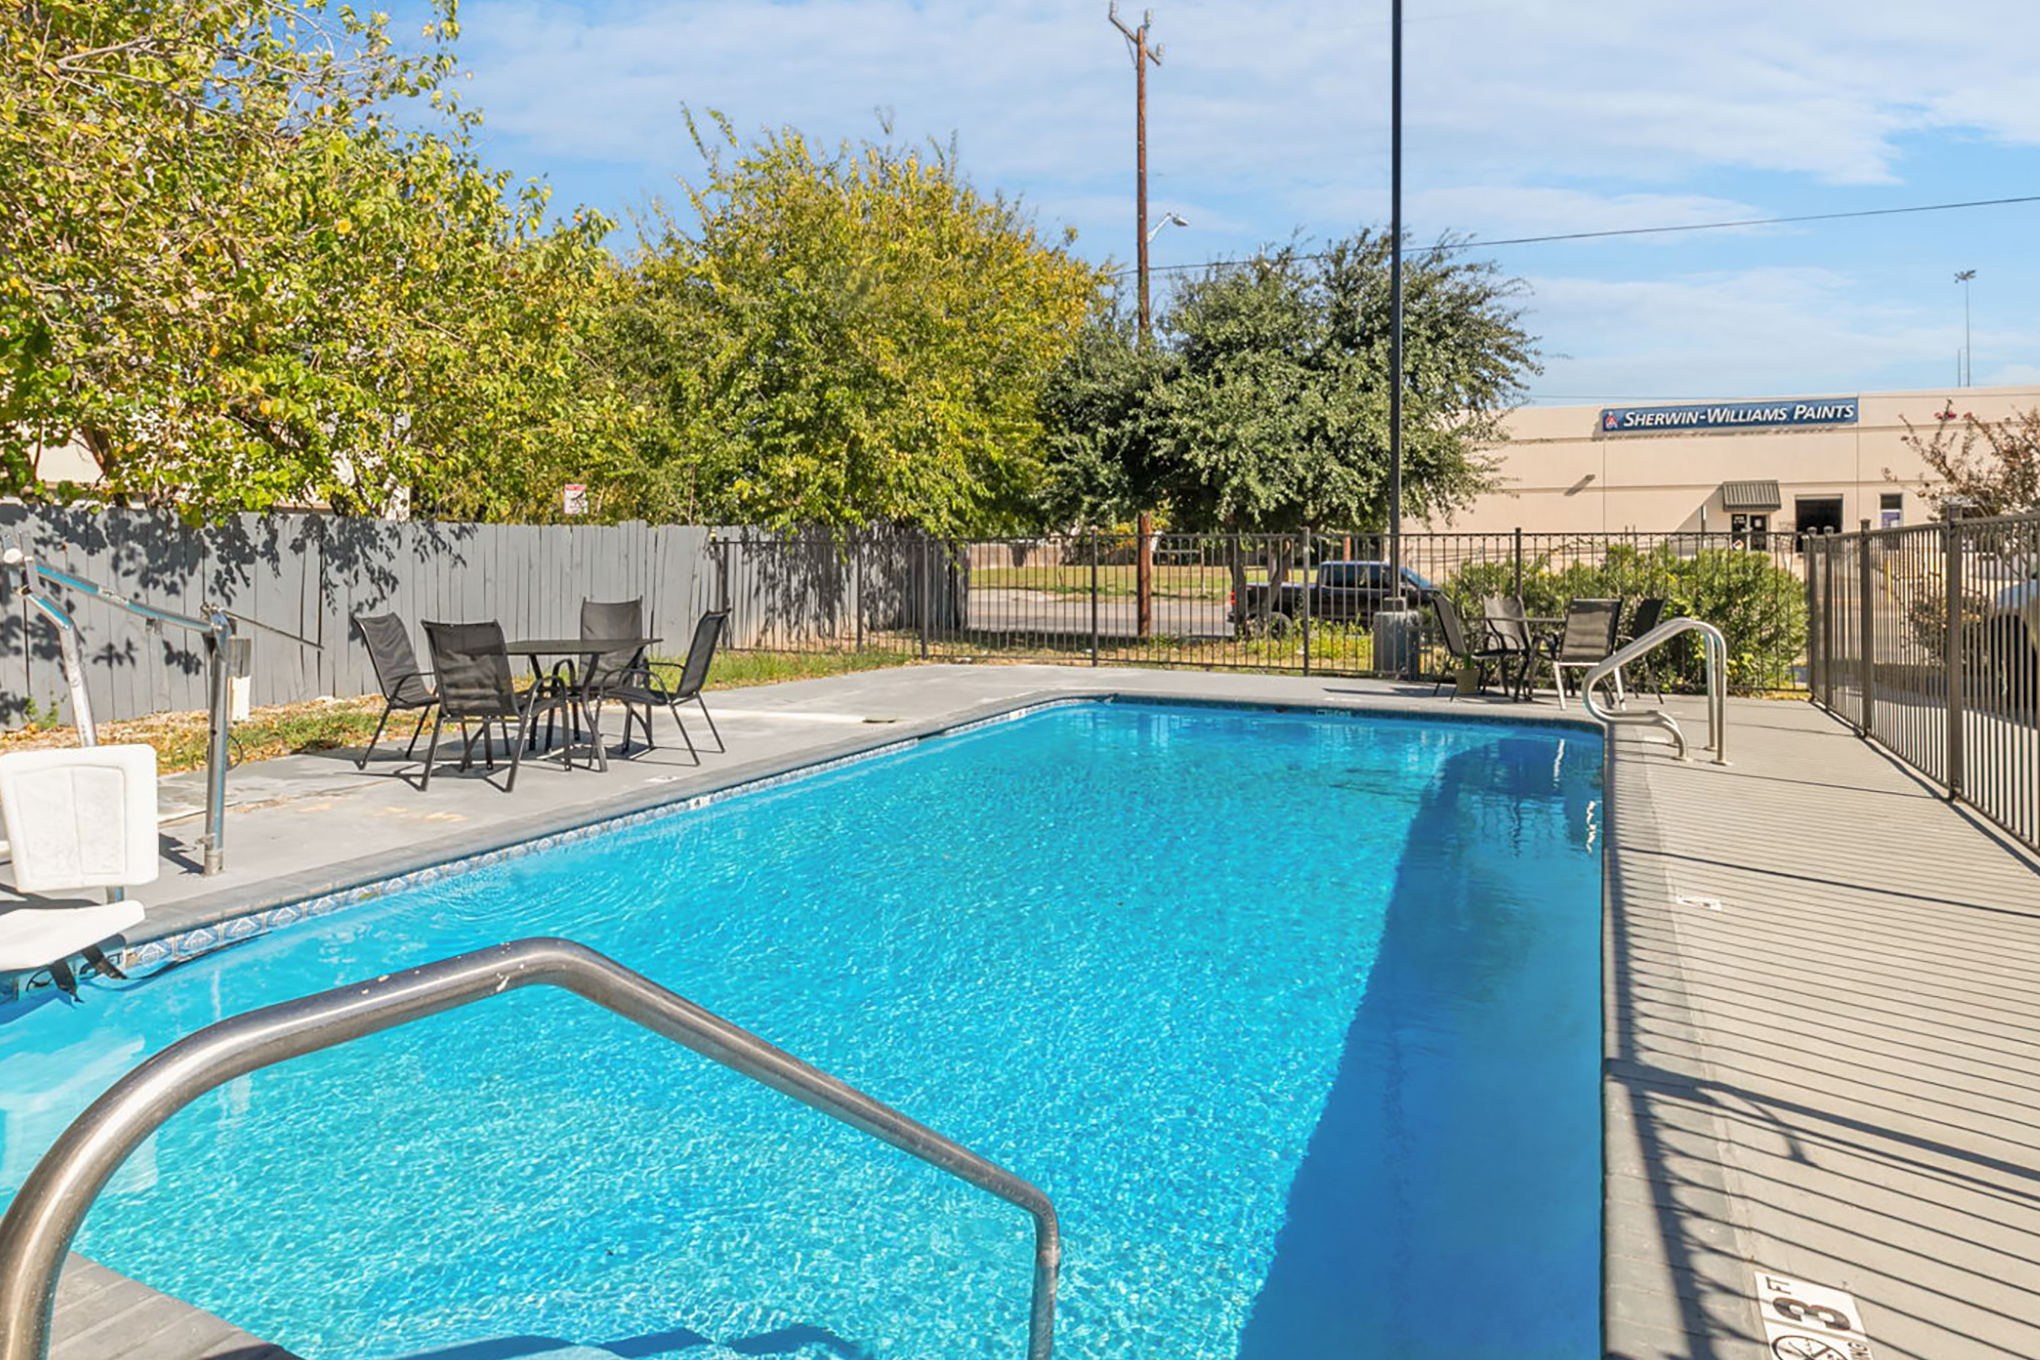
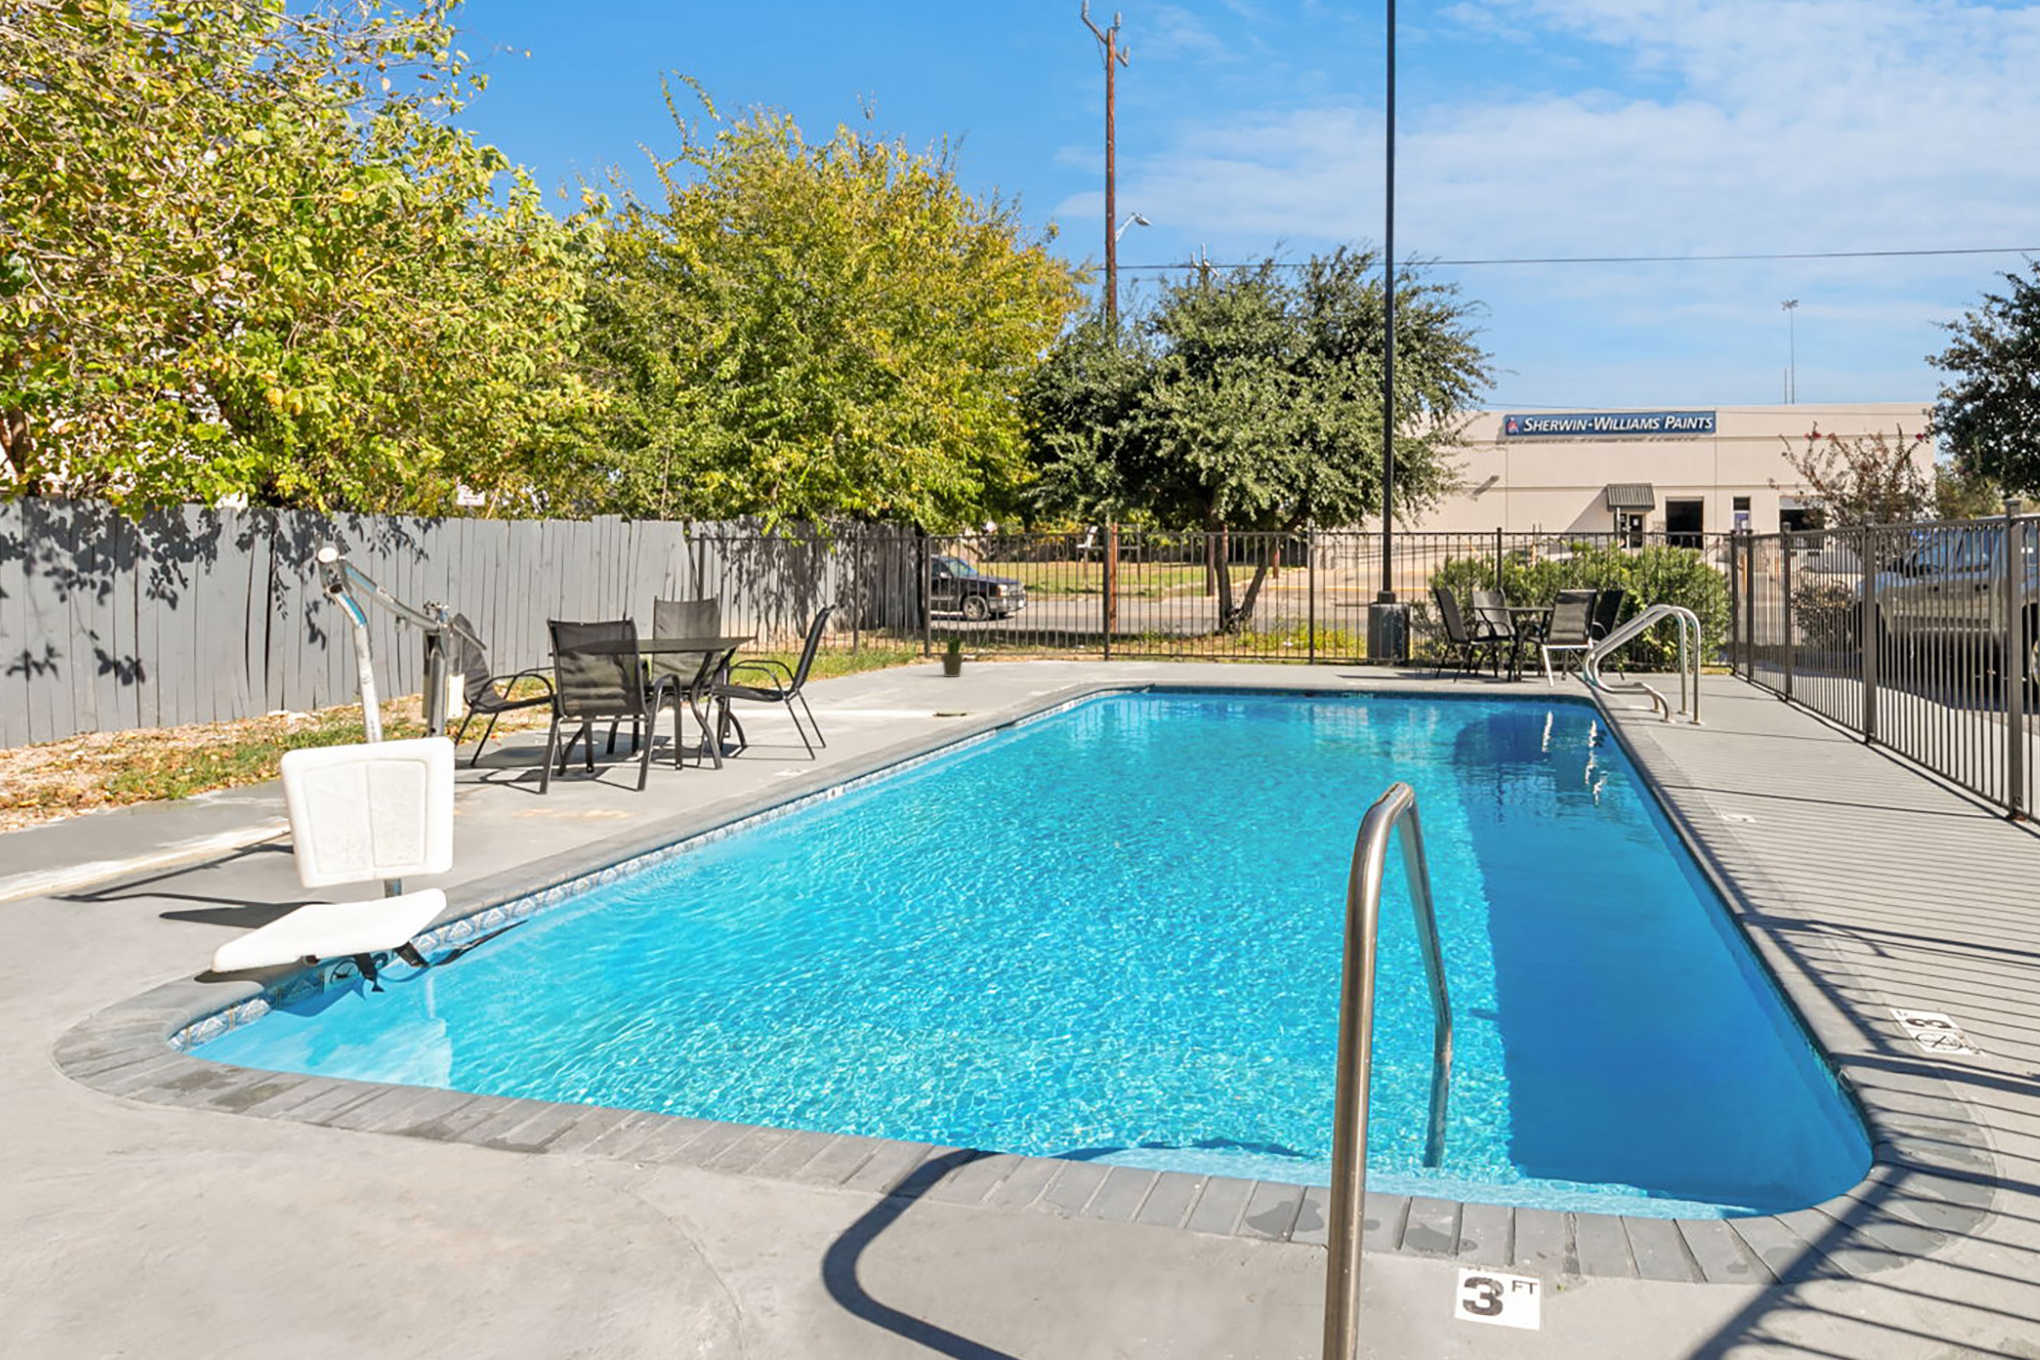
potted plant: present [1455,653,1480,694] -> present [941,636,963,677]

